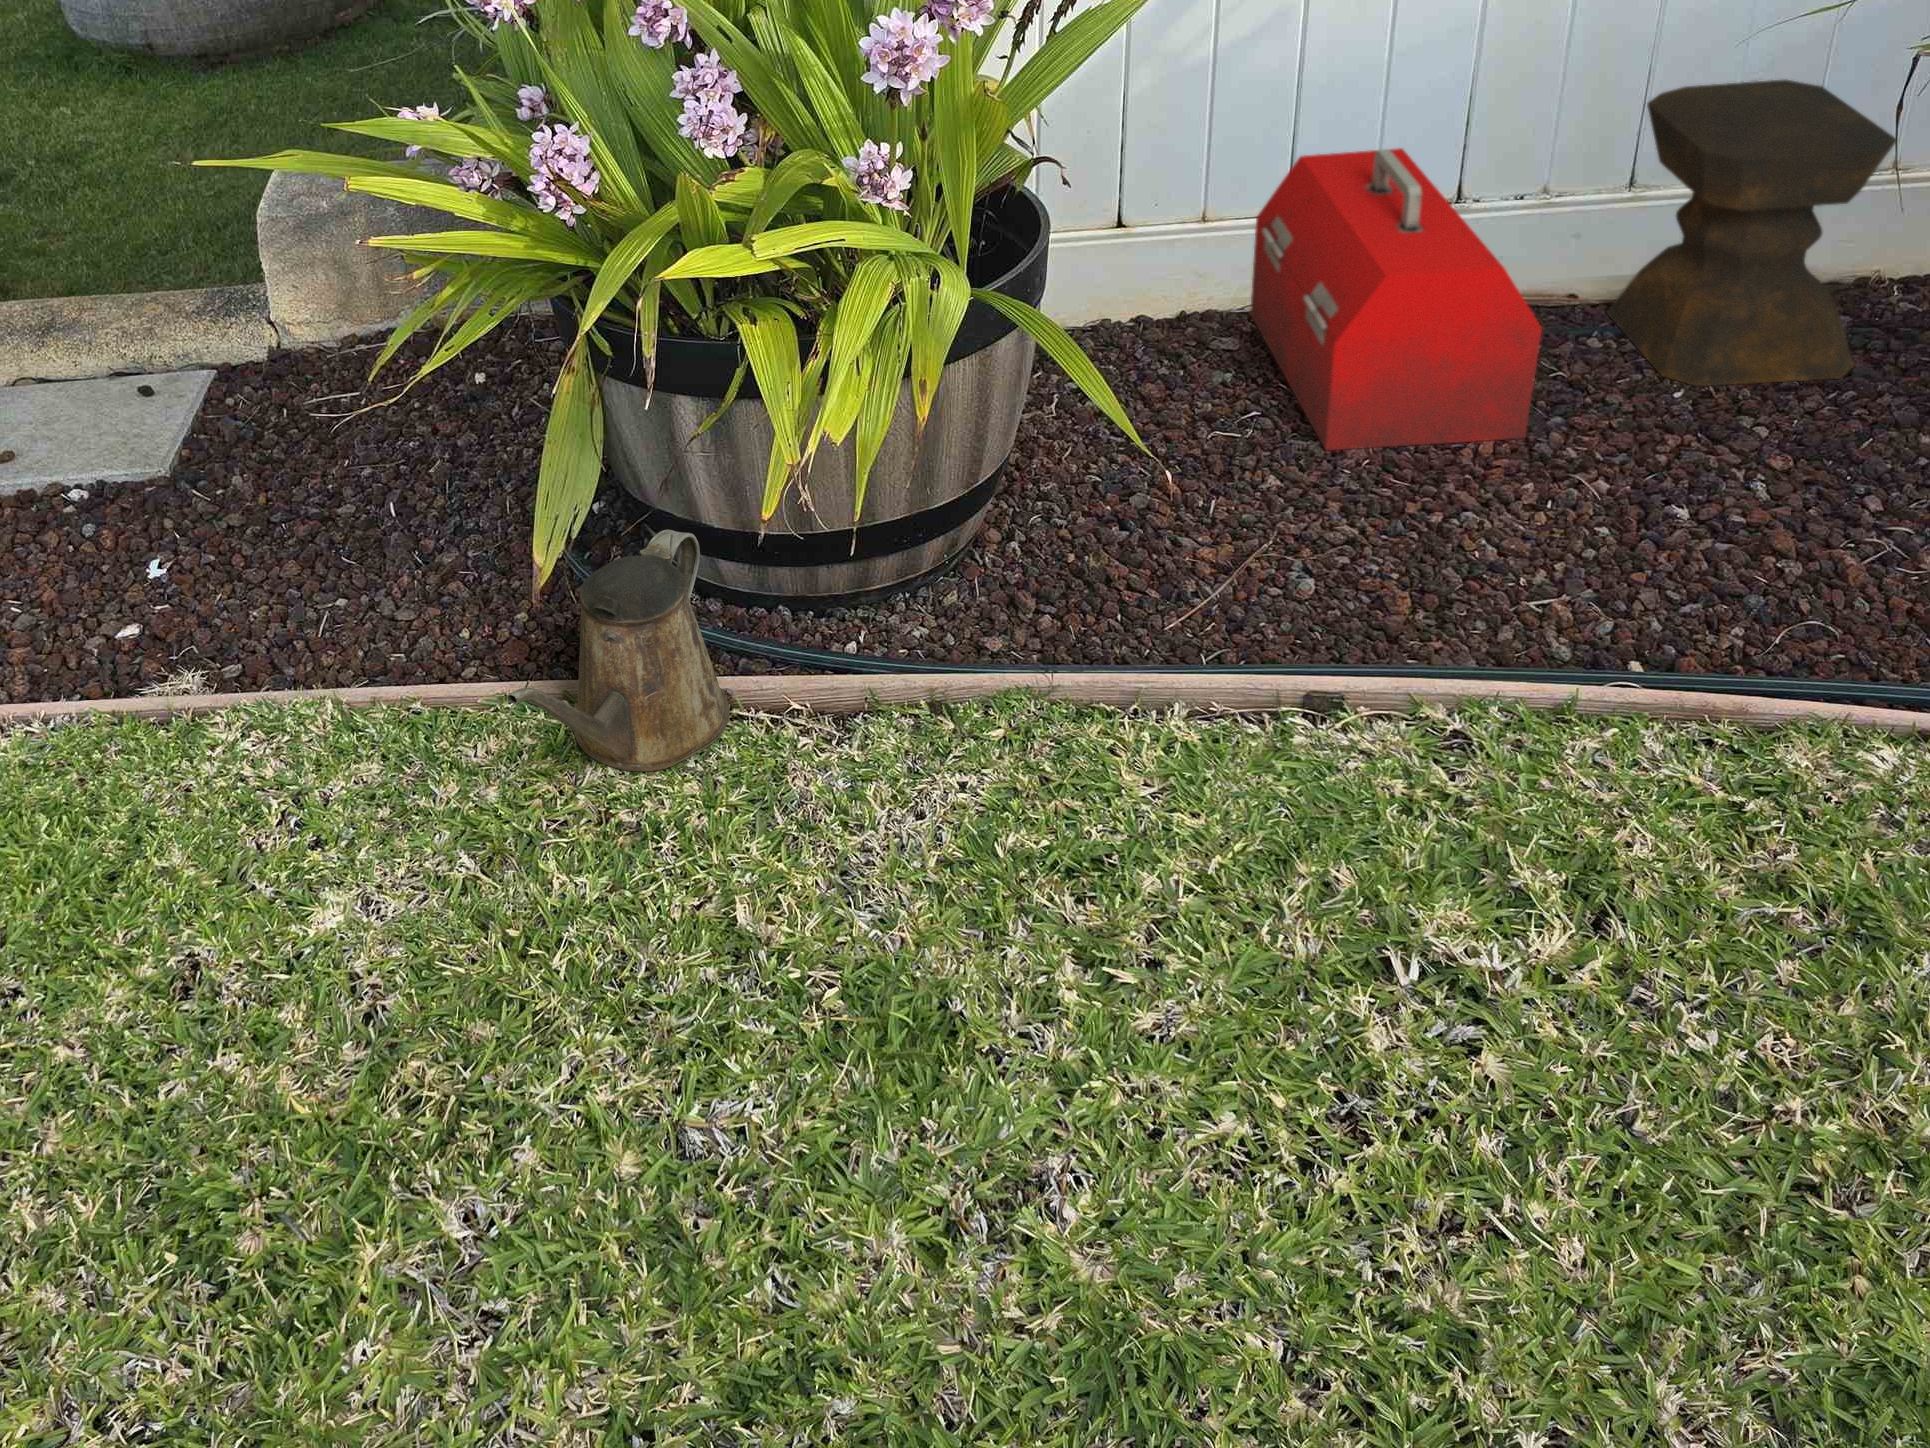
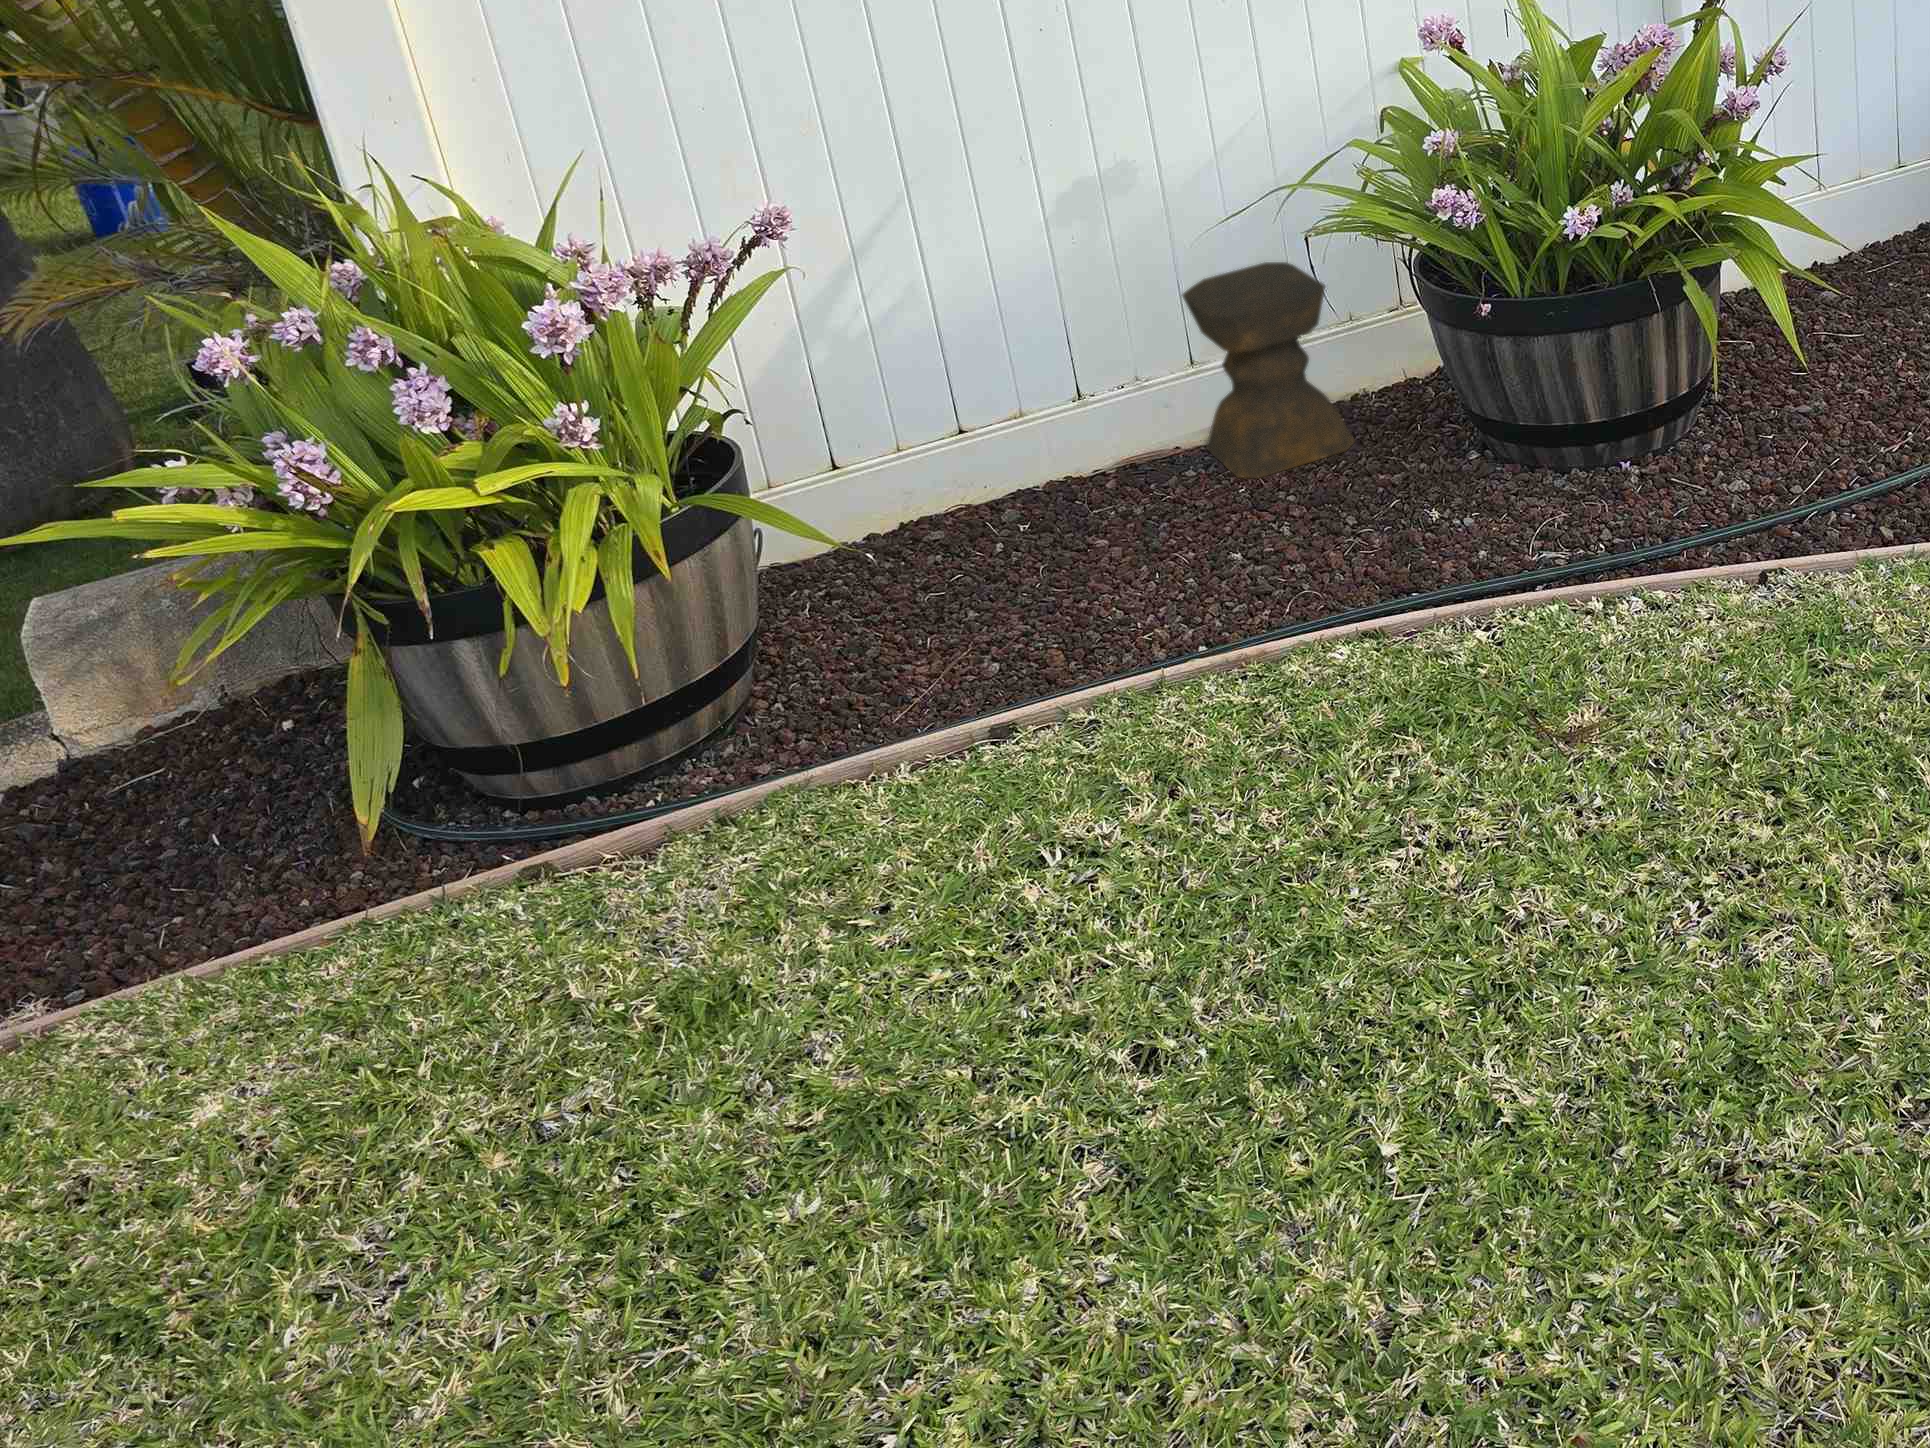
toolbox: present [1250,148,1542,450] -> none [938,360,1146,583]
watering can: present [507,530,729,772] -> none [336,745,548,942]

